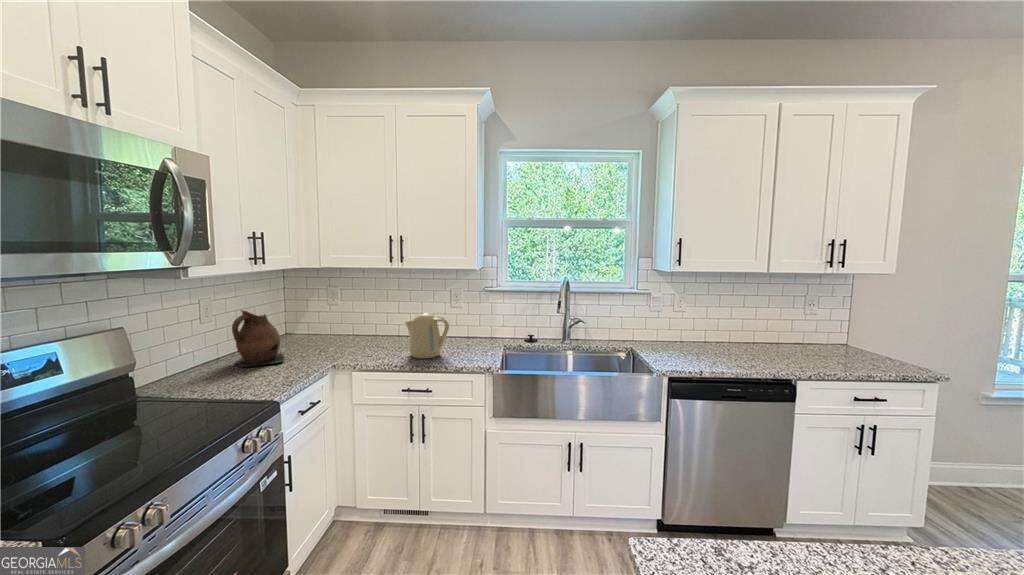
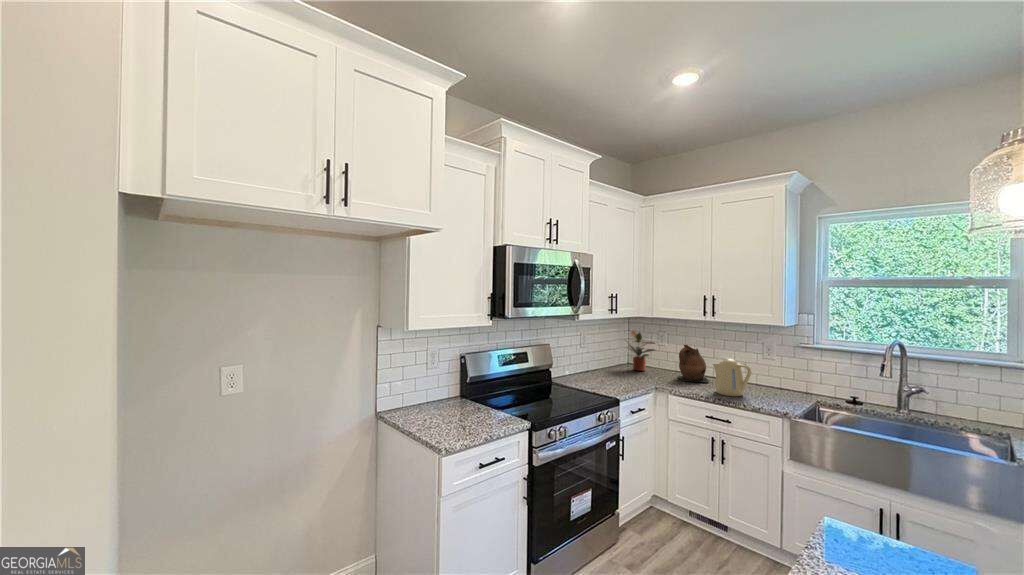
potted plant: none [277,287,328,344] -> present [627,330,655,371]
ceramic pitcher: present [232,310,284,367] -> present [678,344,709,383]

